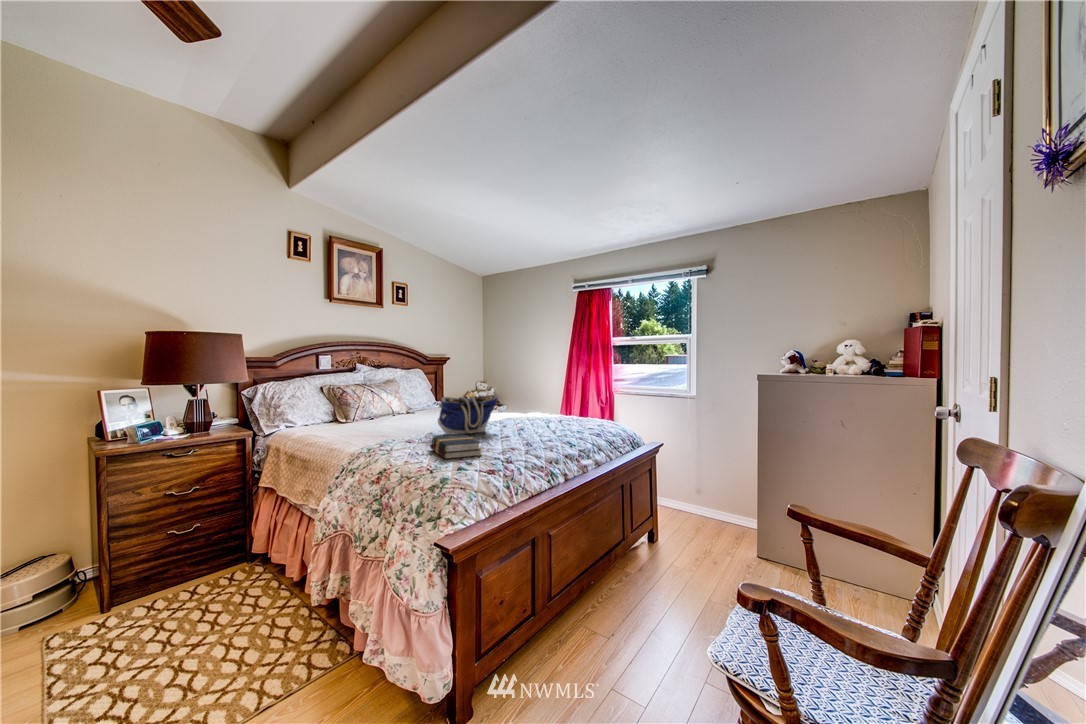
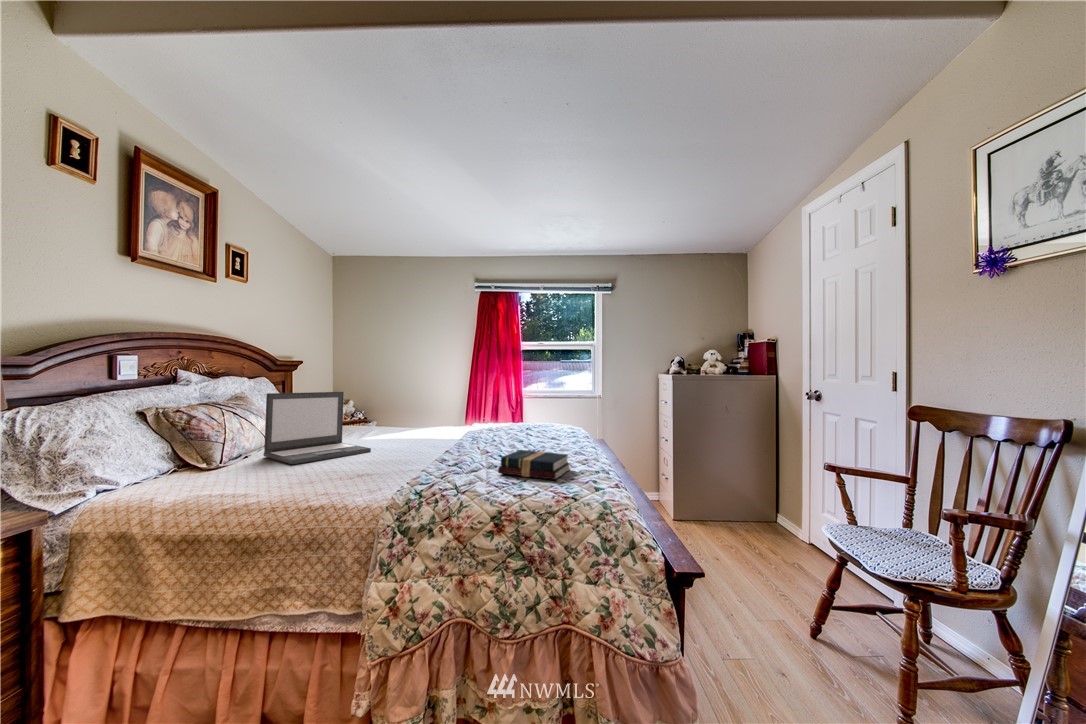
laptop: none [366,381,423,427] -> present [264,392,371,464]
tote bag: present [437,394,498,435] -> none [429,402,492,455]

